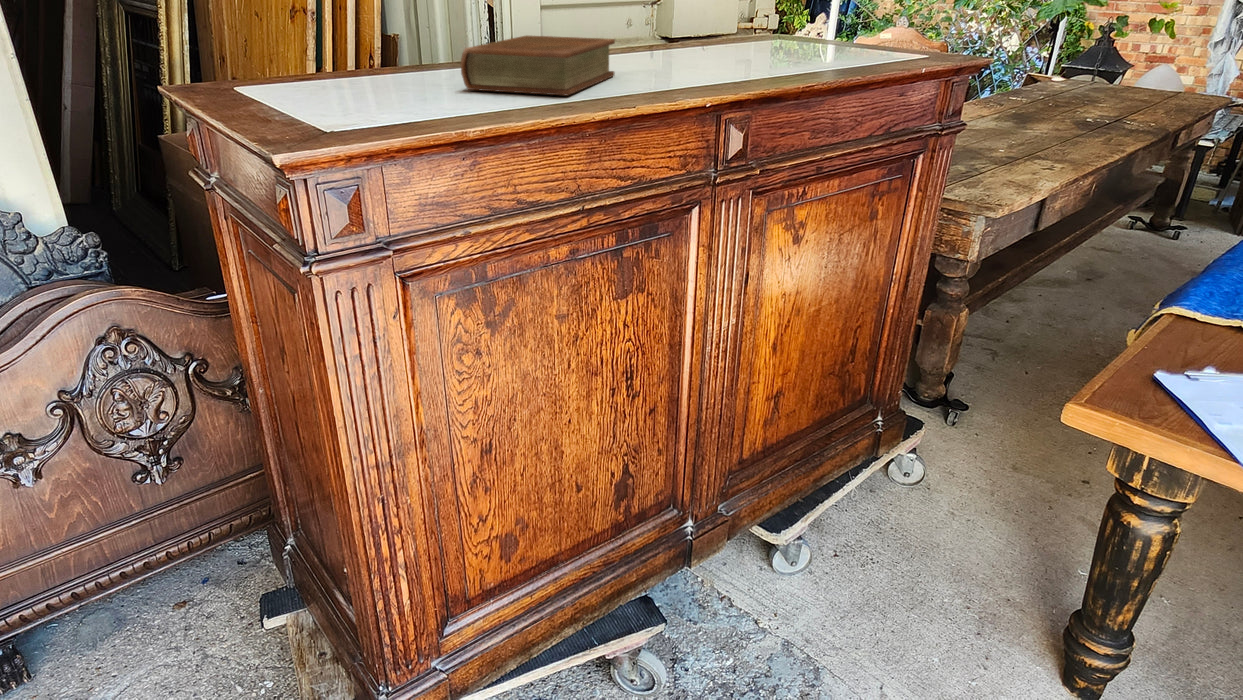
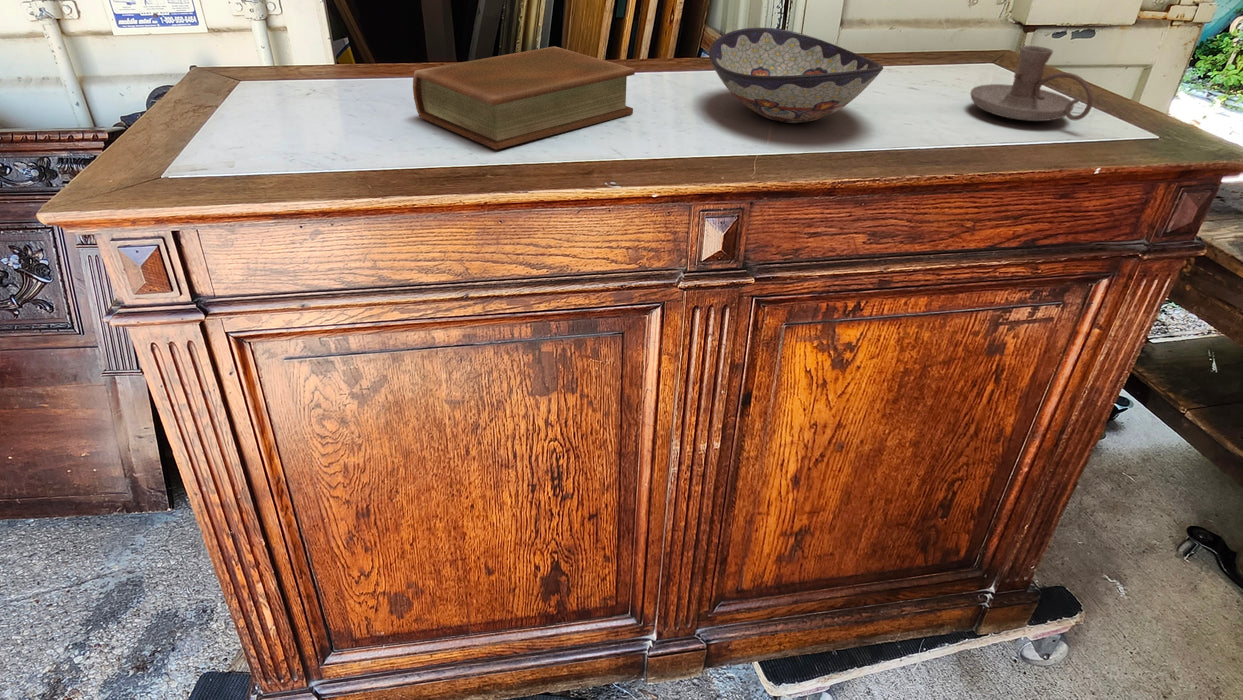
candle holder: none [806,9,890,58] -> present [971,46,1093,121]
decorative bowl: none [646,12,784,70] -> present [709,28,883,123]

